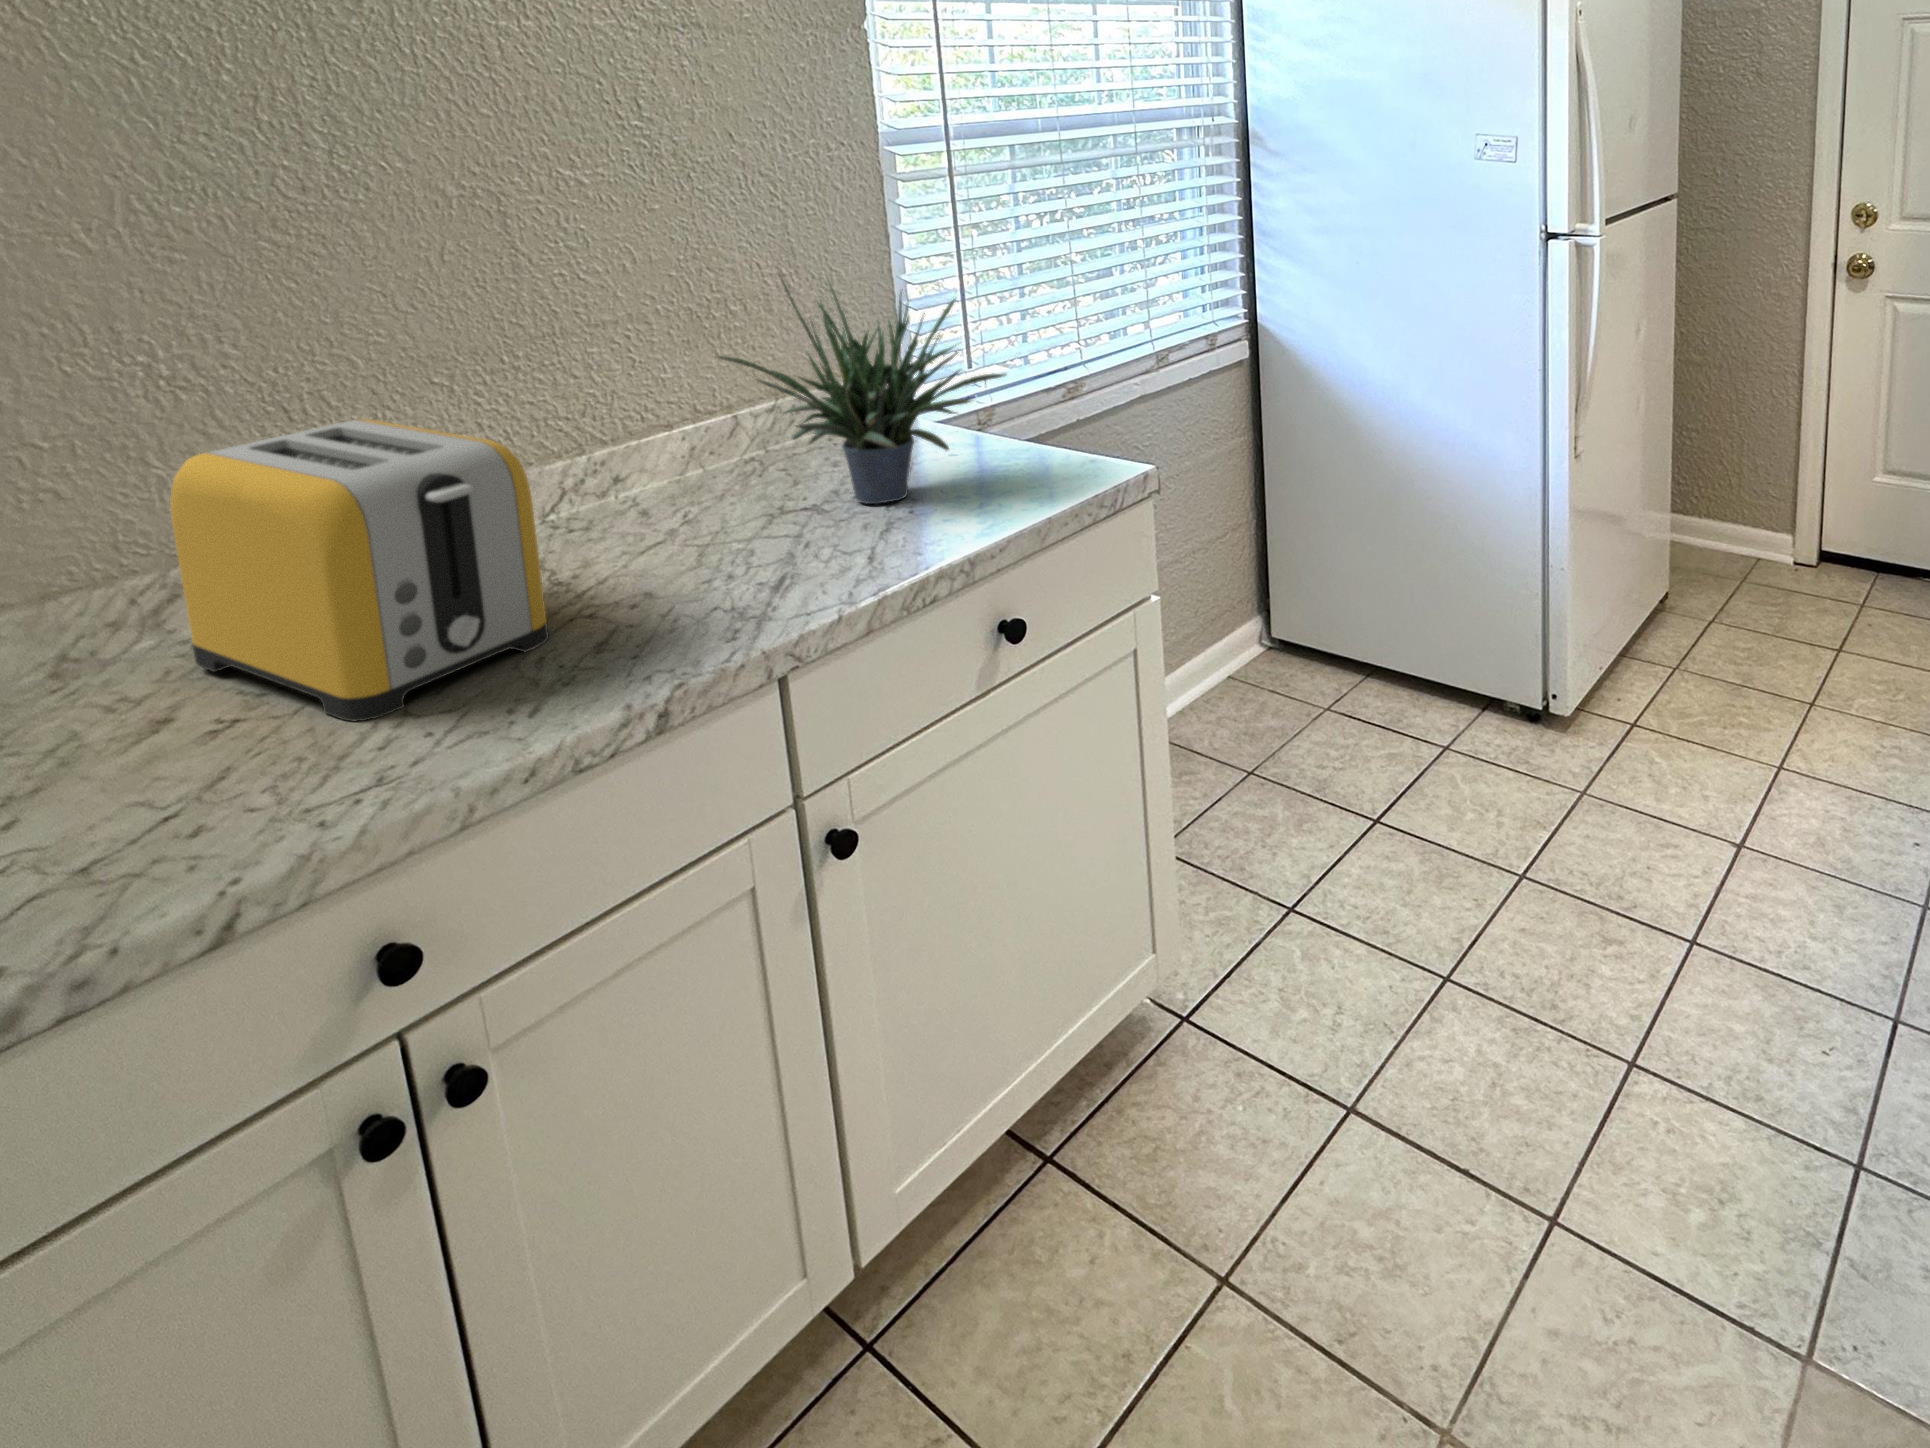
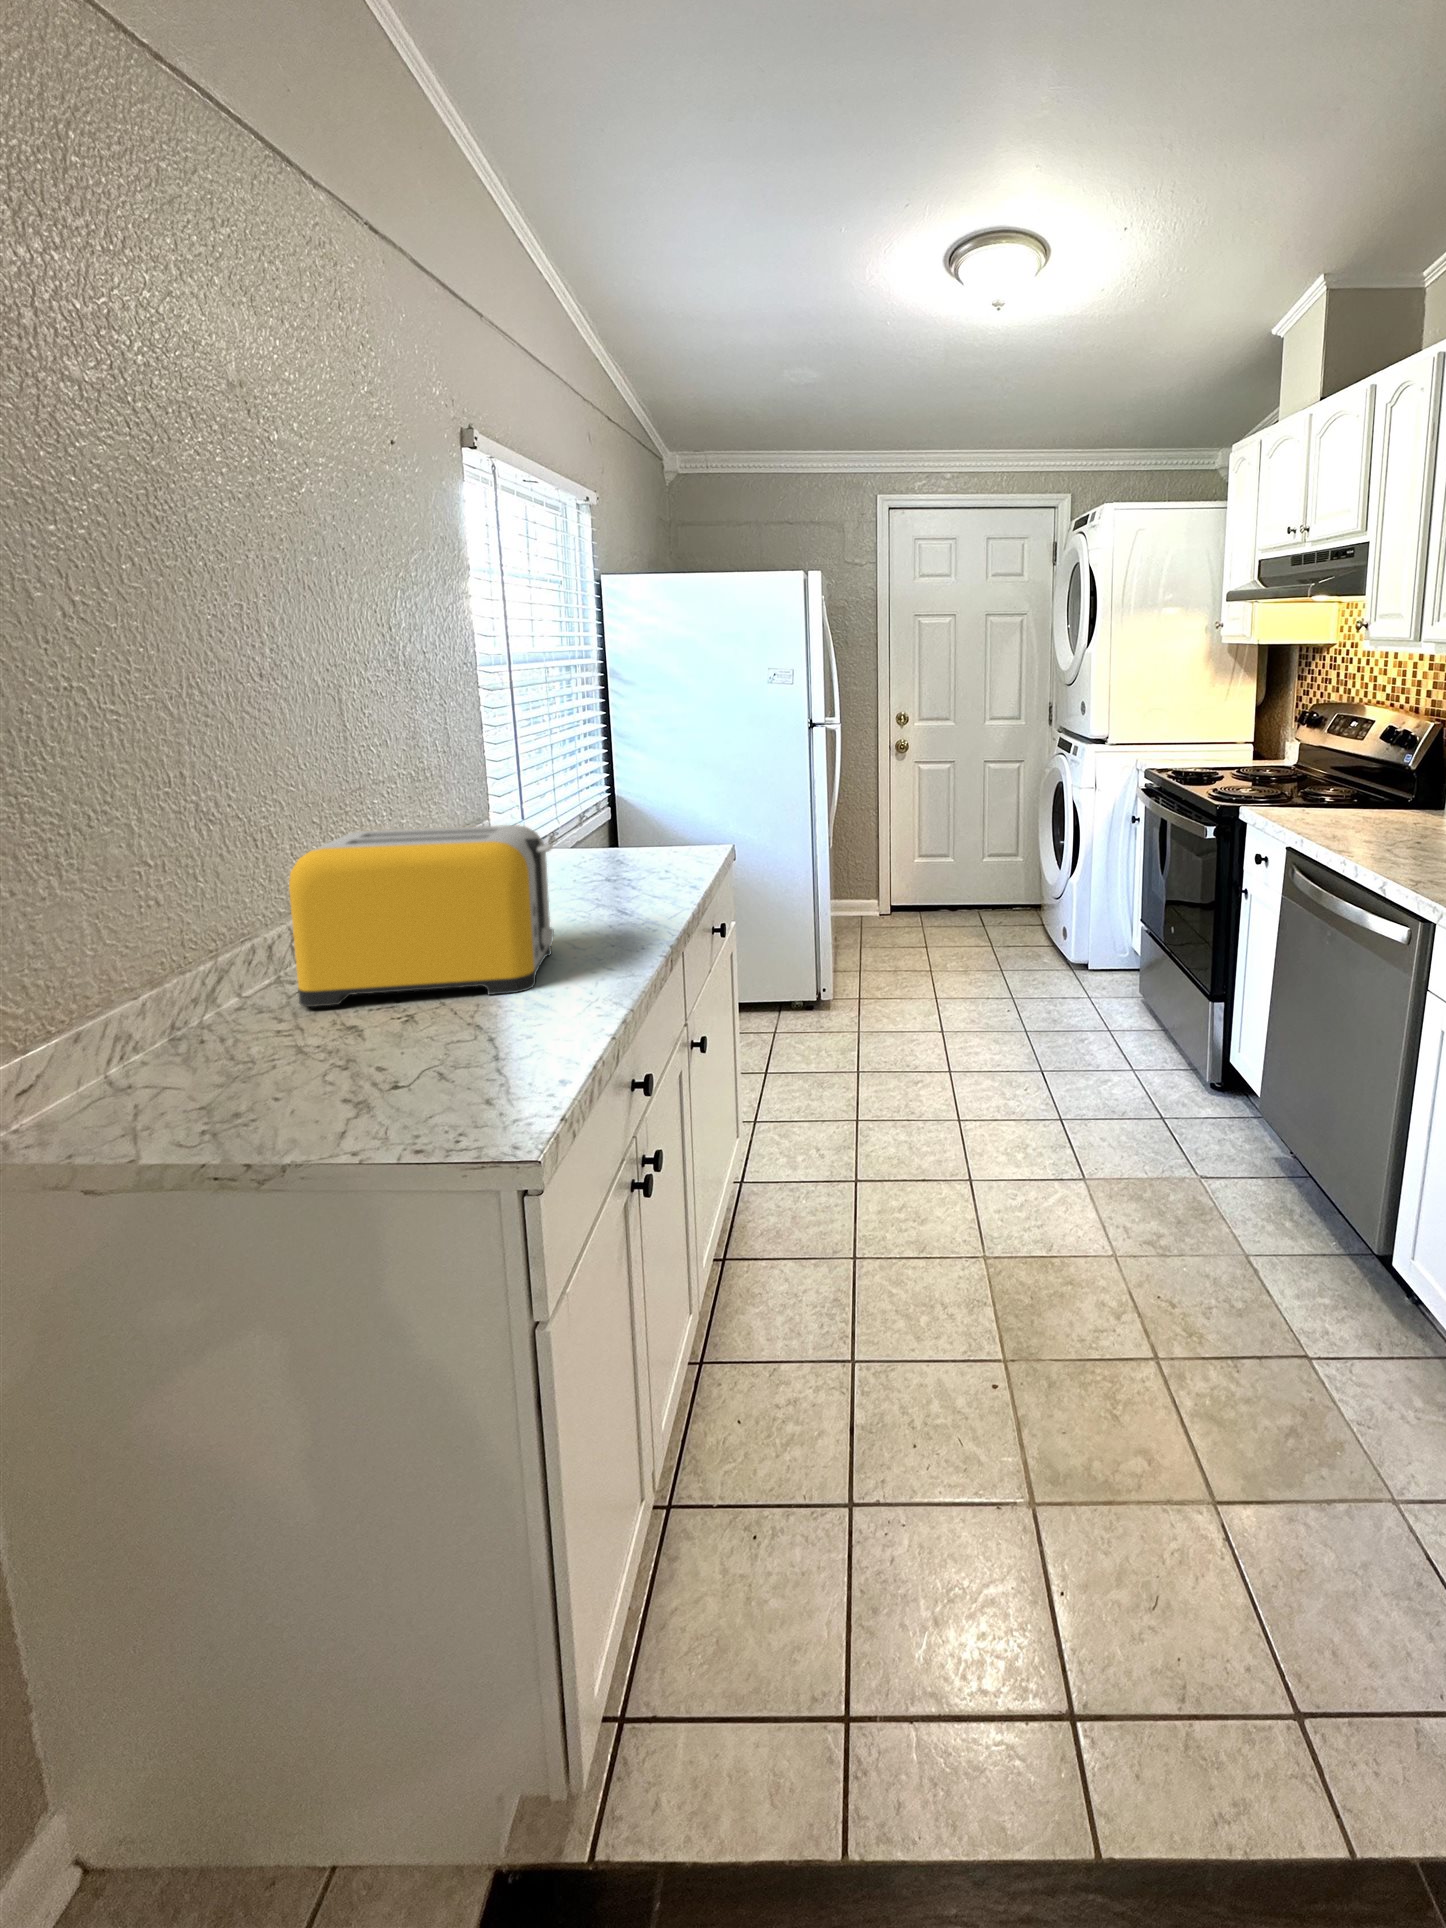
potted plant: present [718,278,1006,504] -> none [521,726,671,880]

